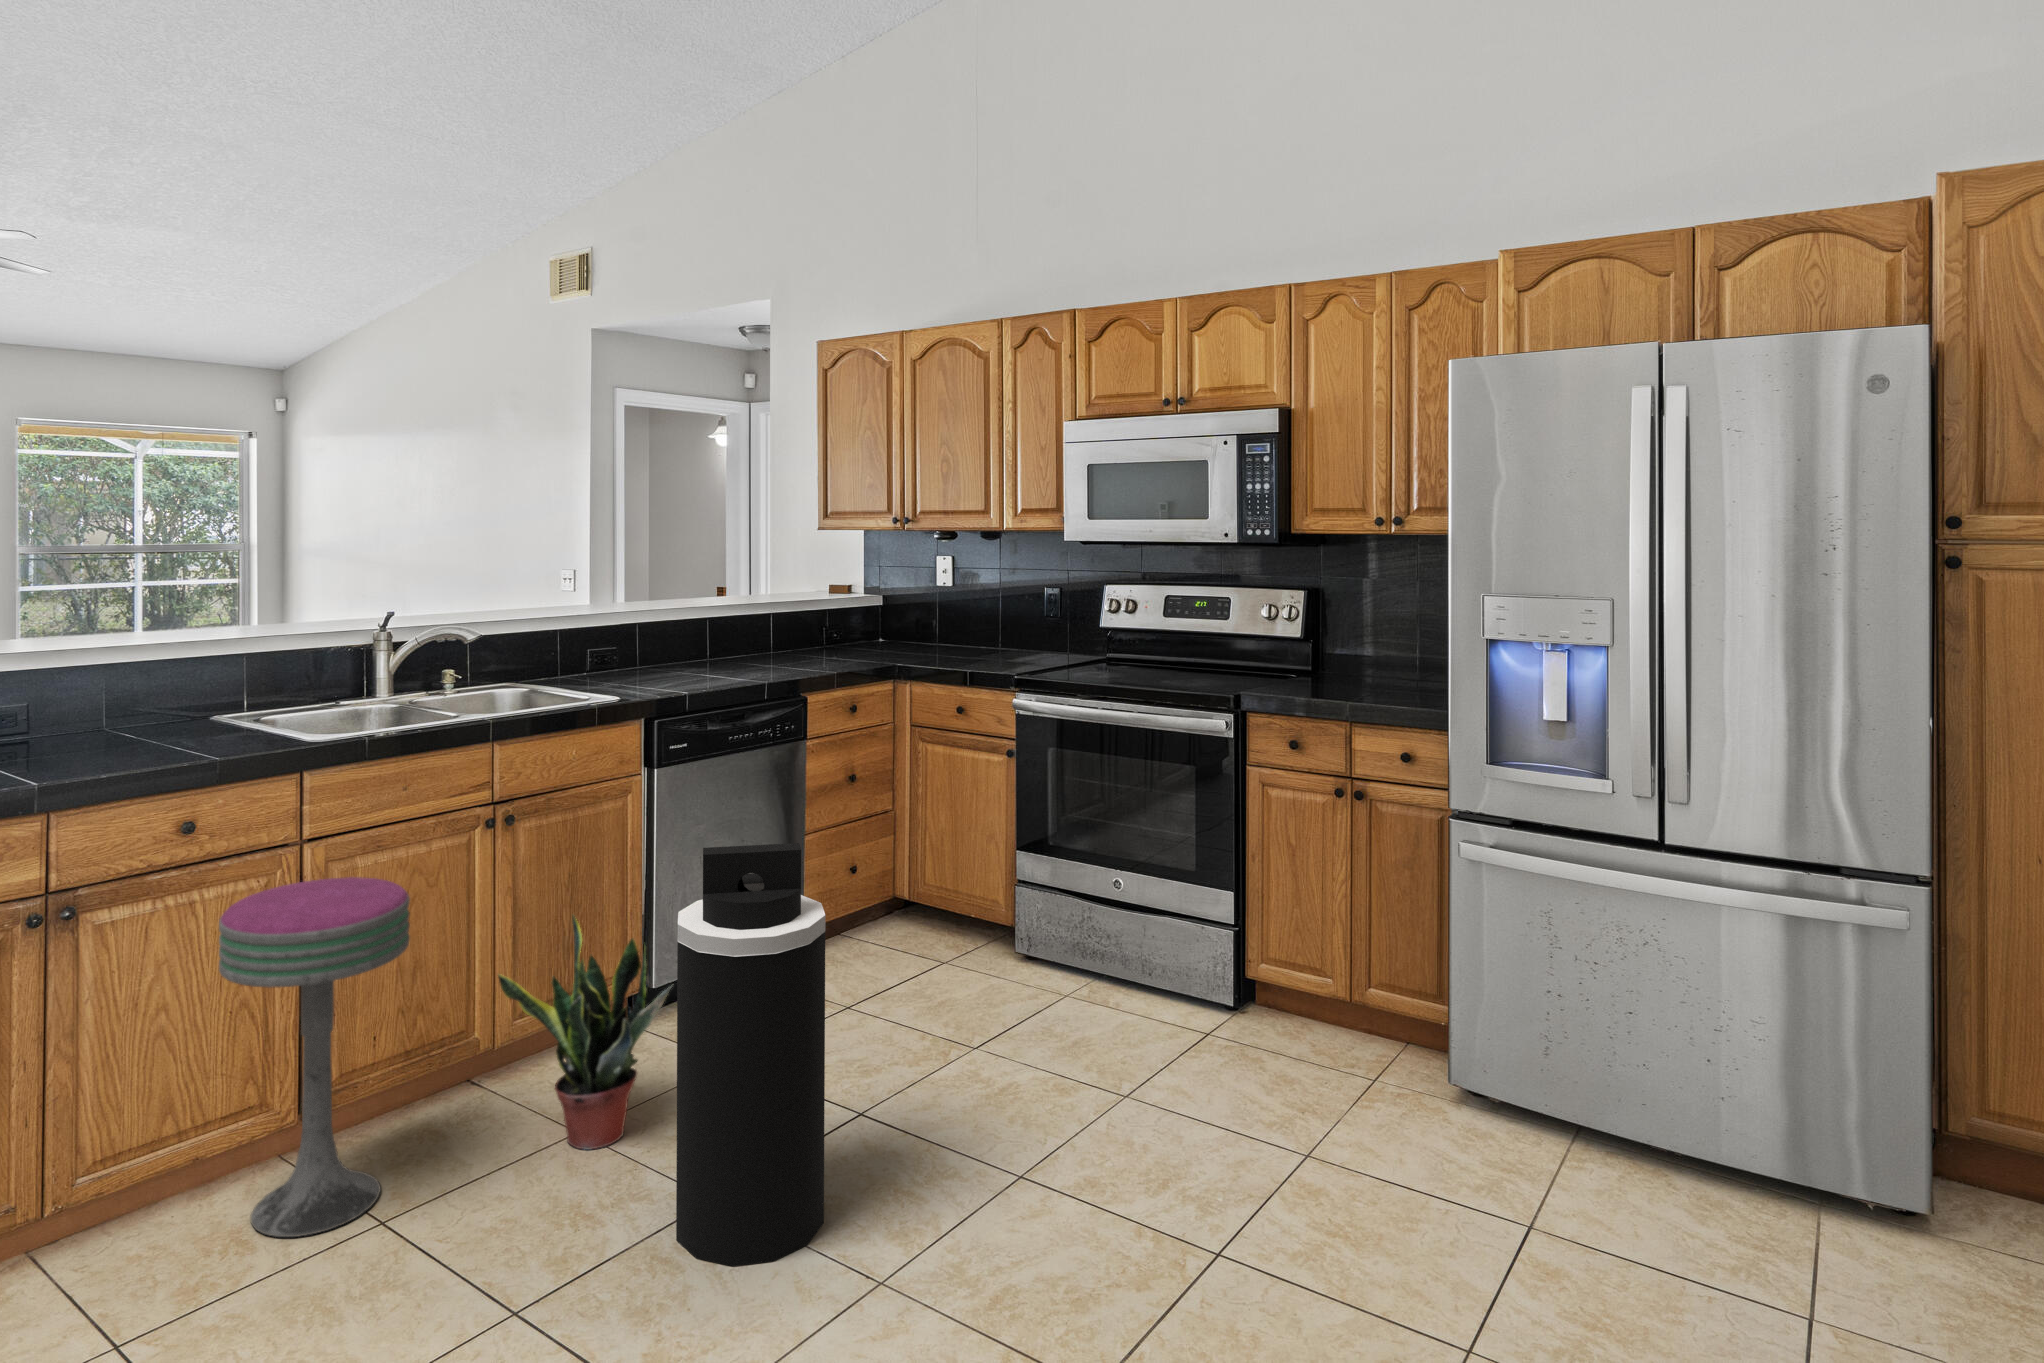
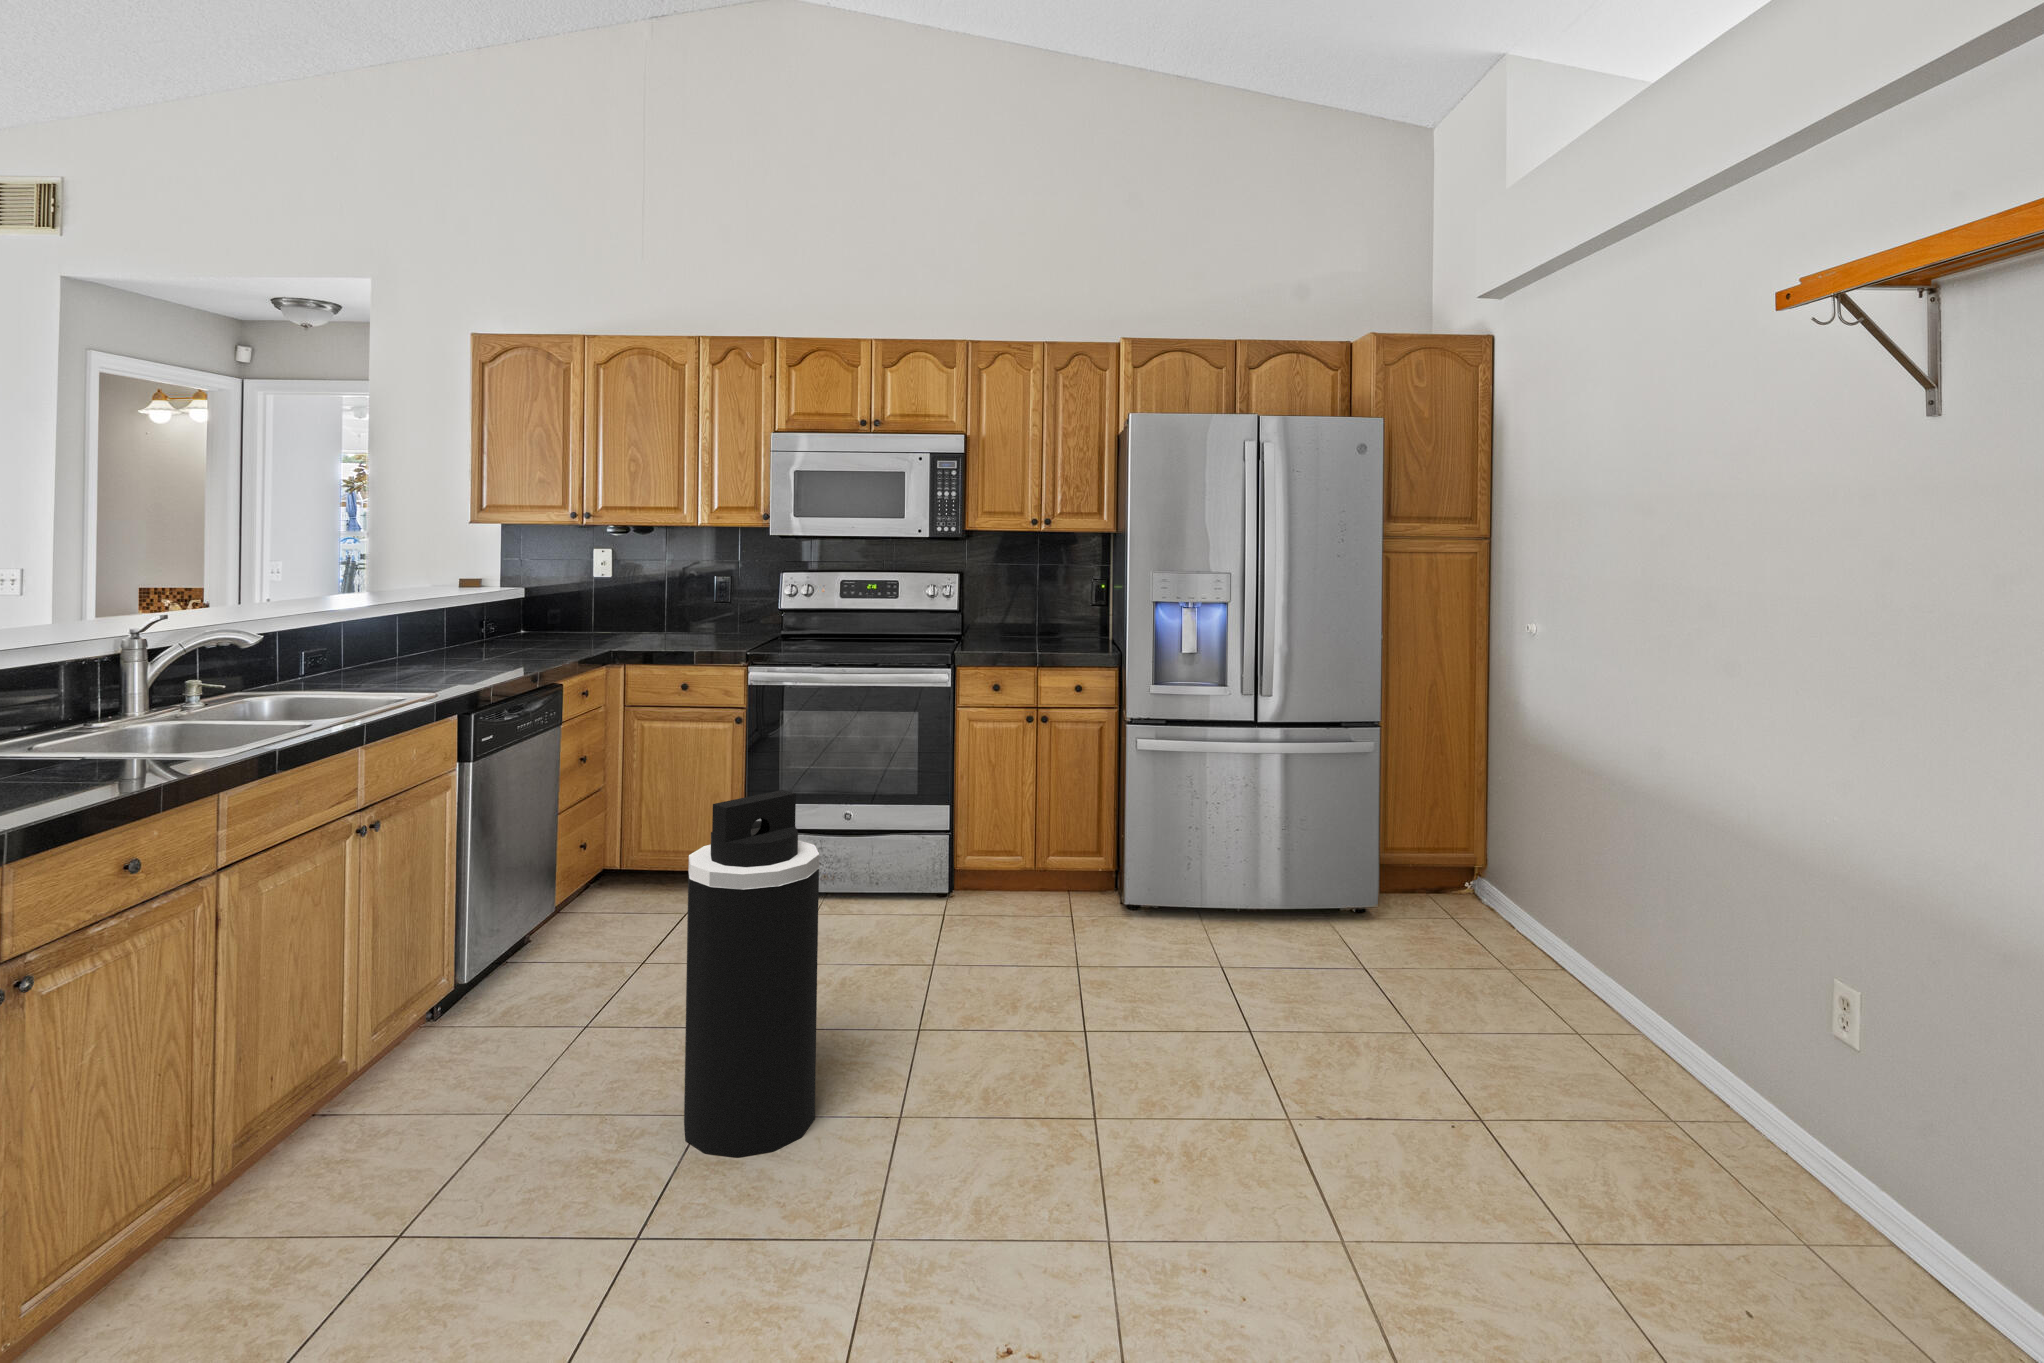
bar stool: present [219,877,410,1237] -> none [167,898,391,1303]
potted plant: present [498,915,671,1150] -> none [438,906,608,1130]

